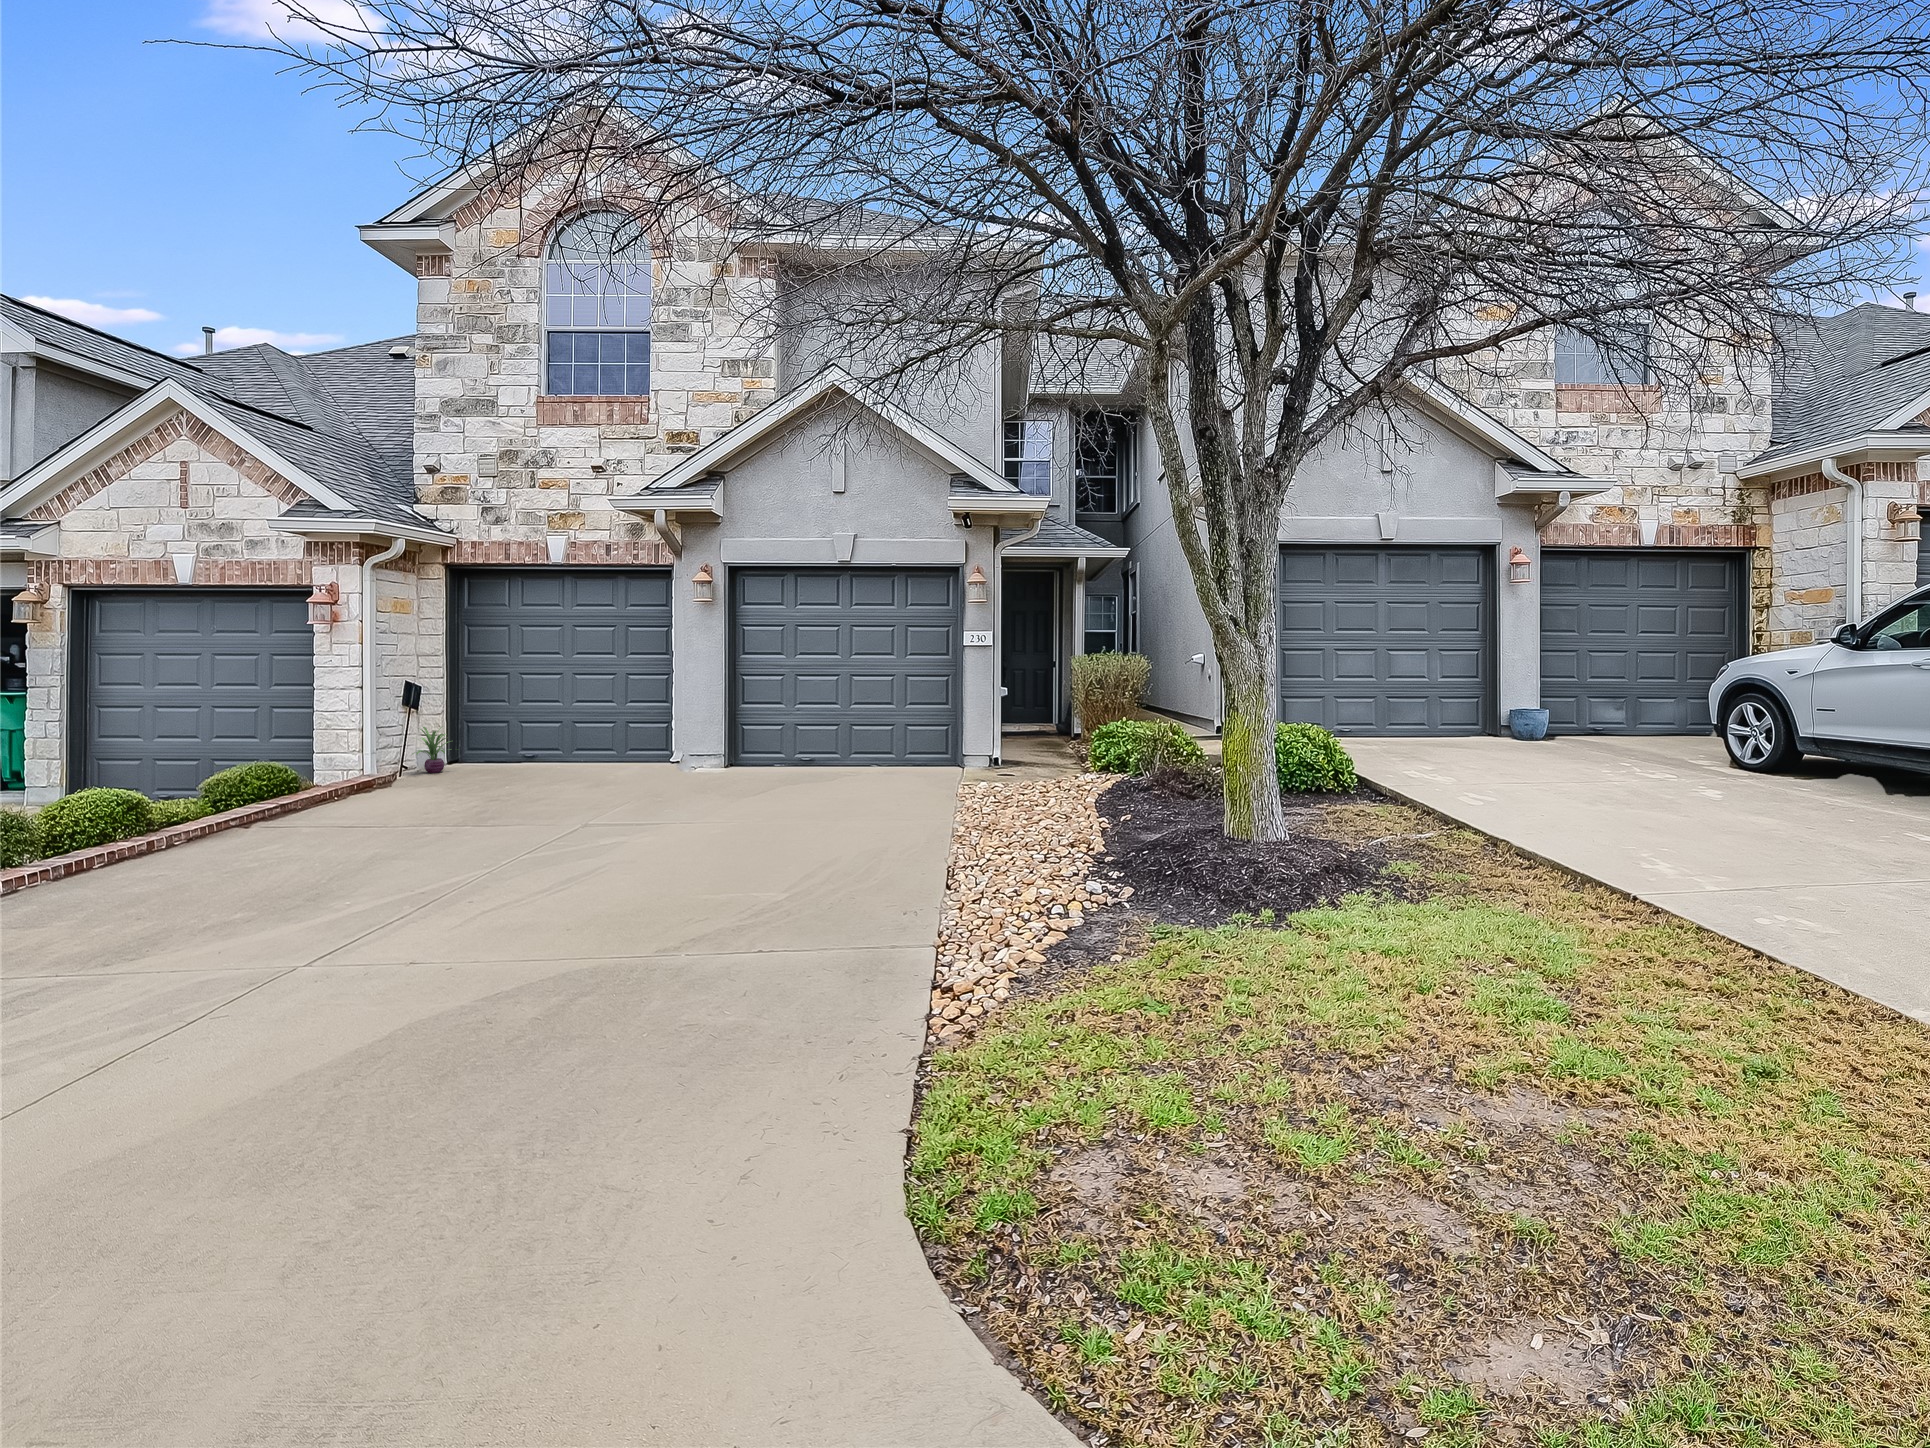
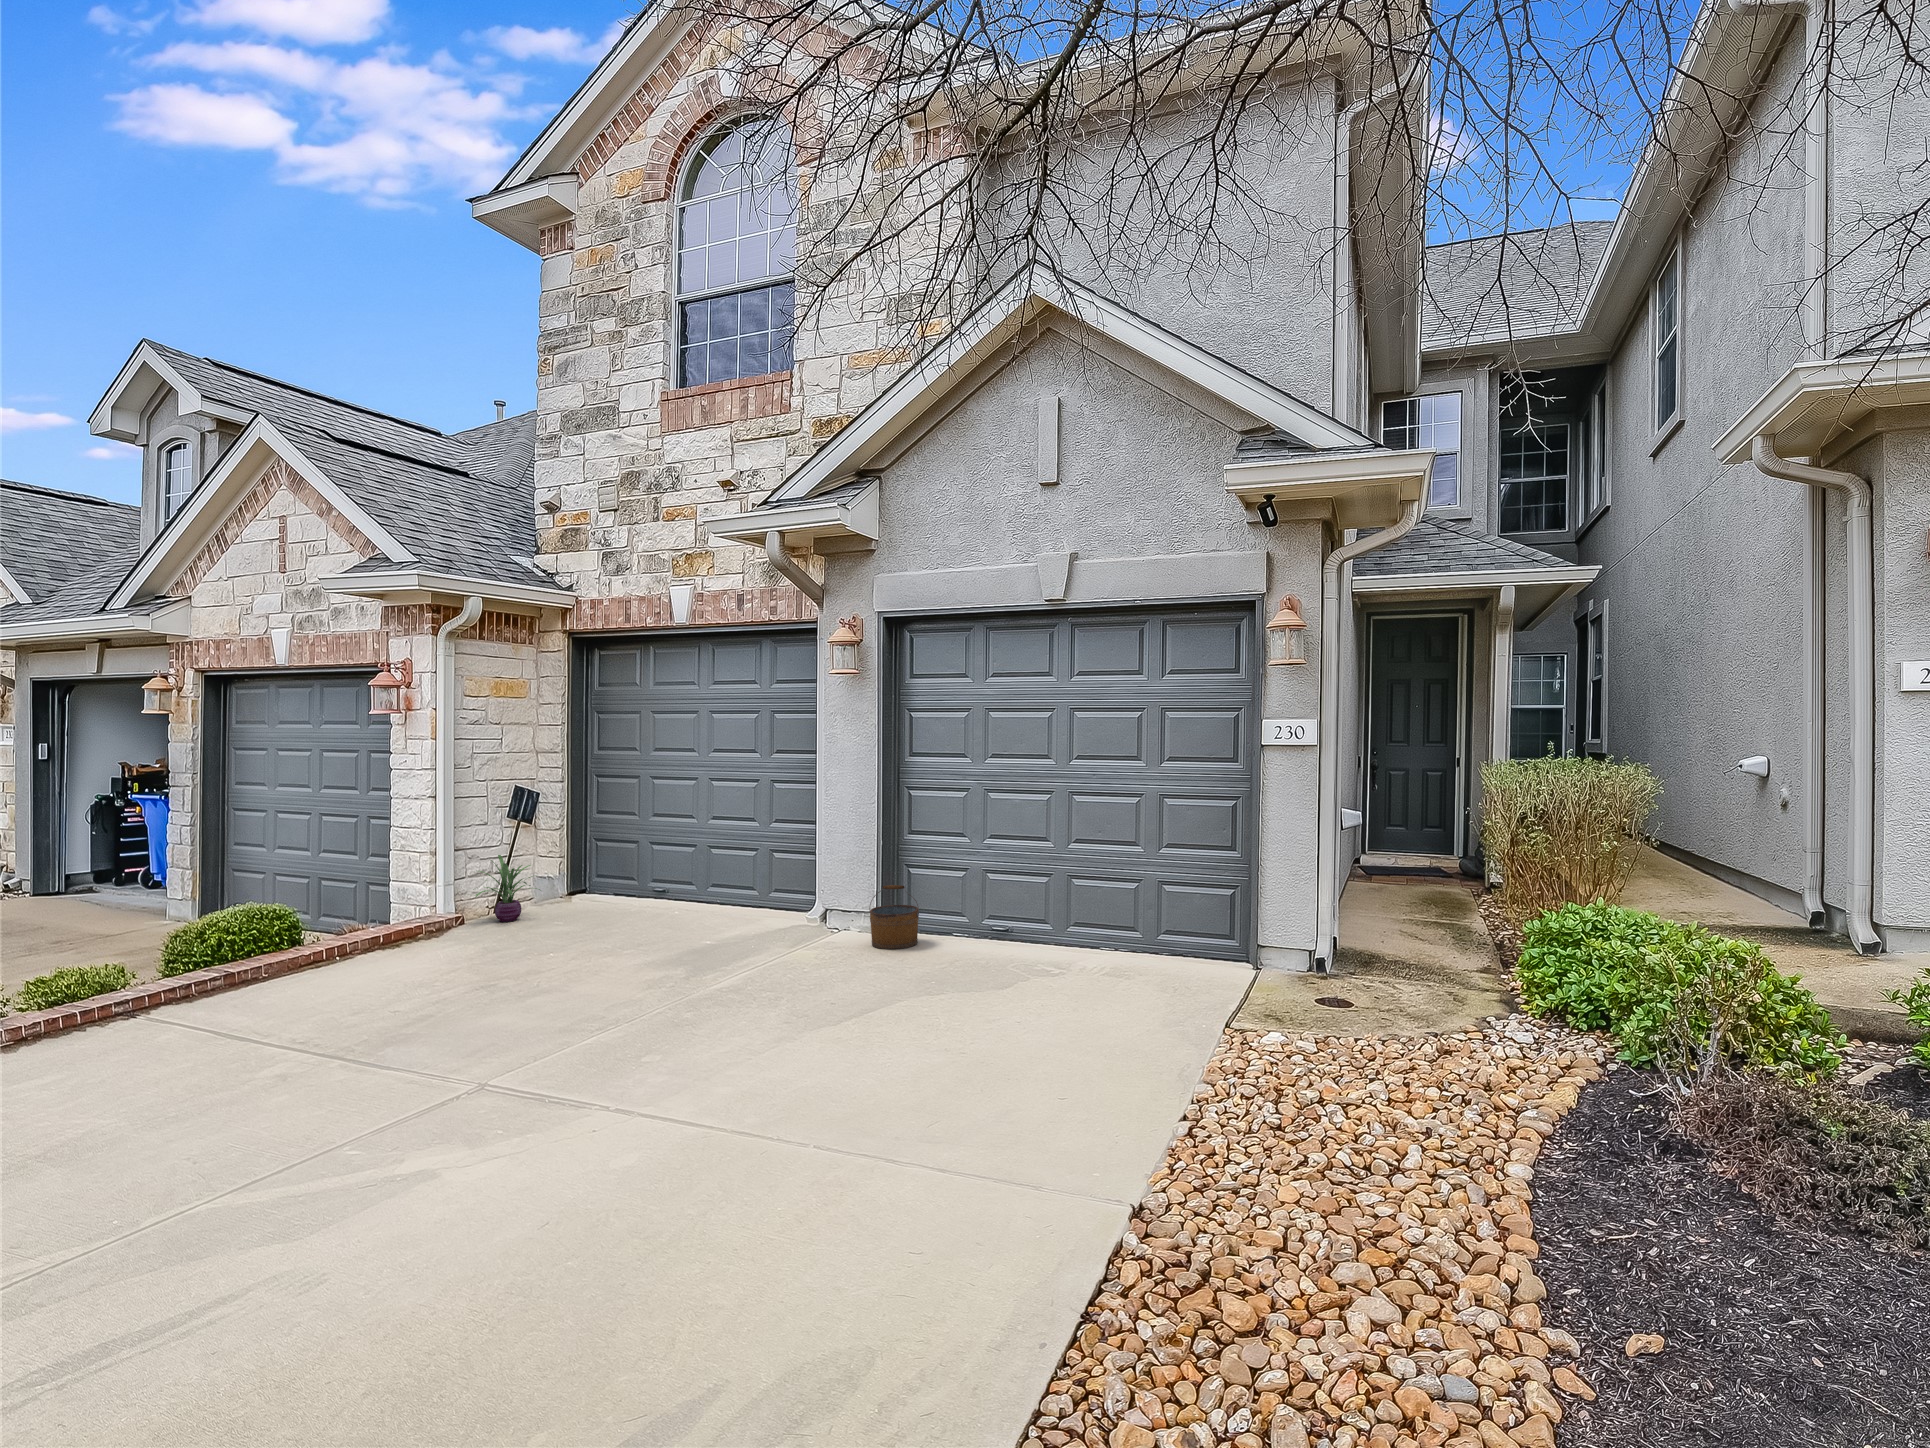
bucket: none [725,732,758,769] -> present [869,885,919,949]

